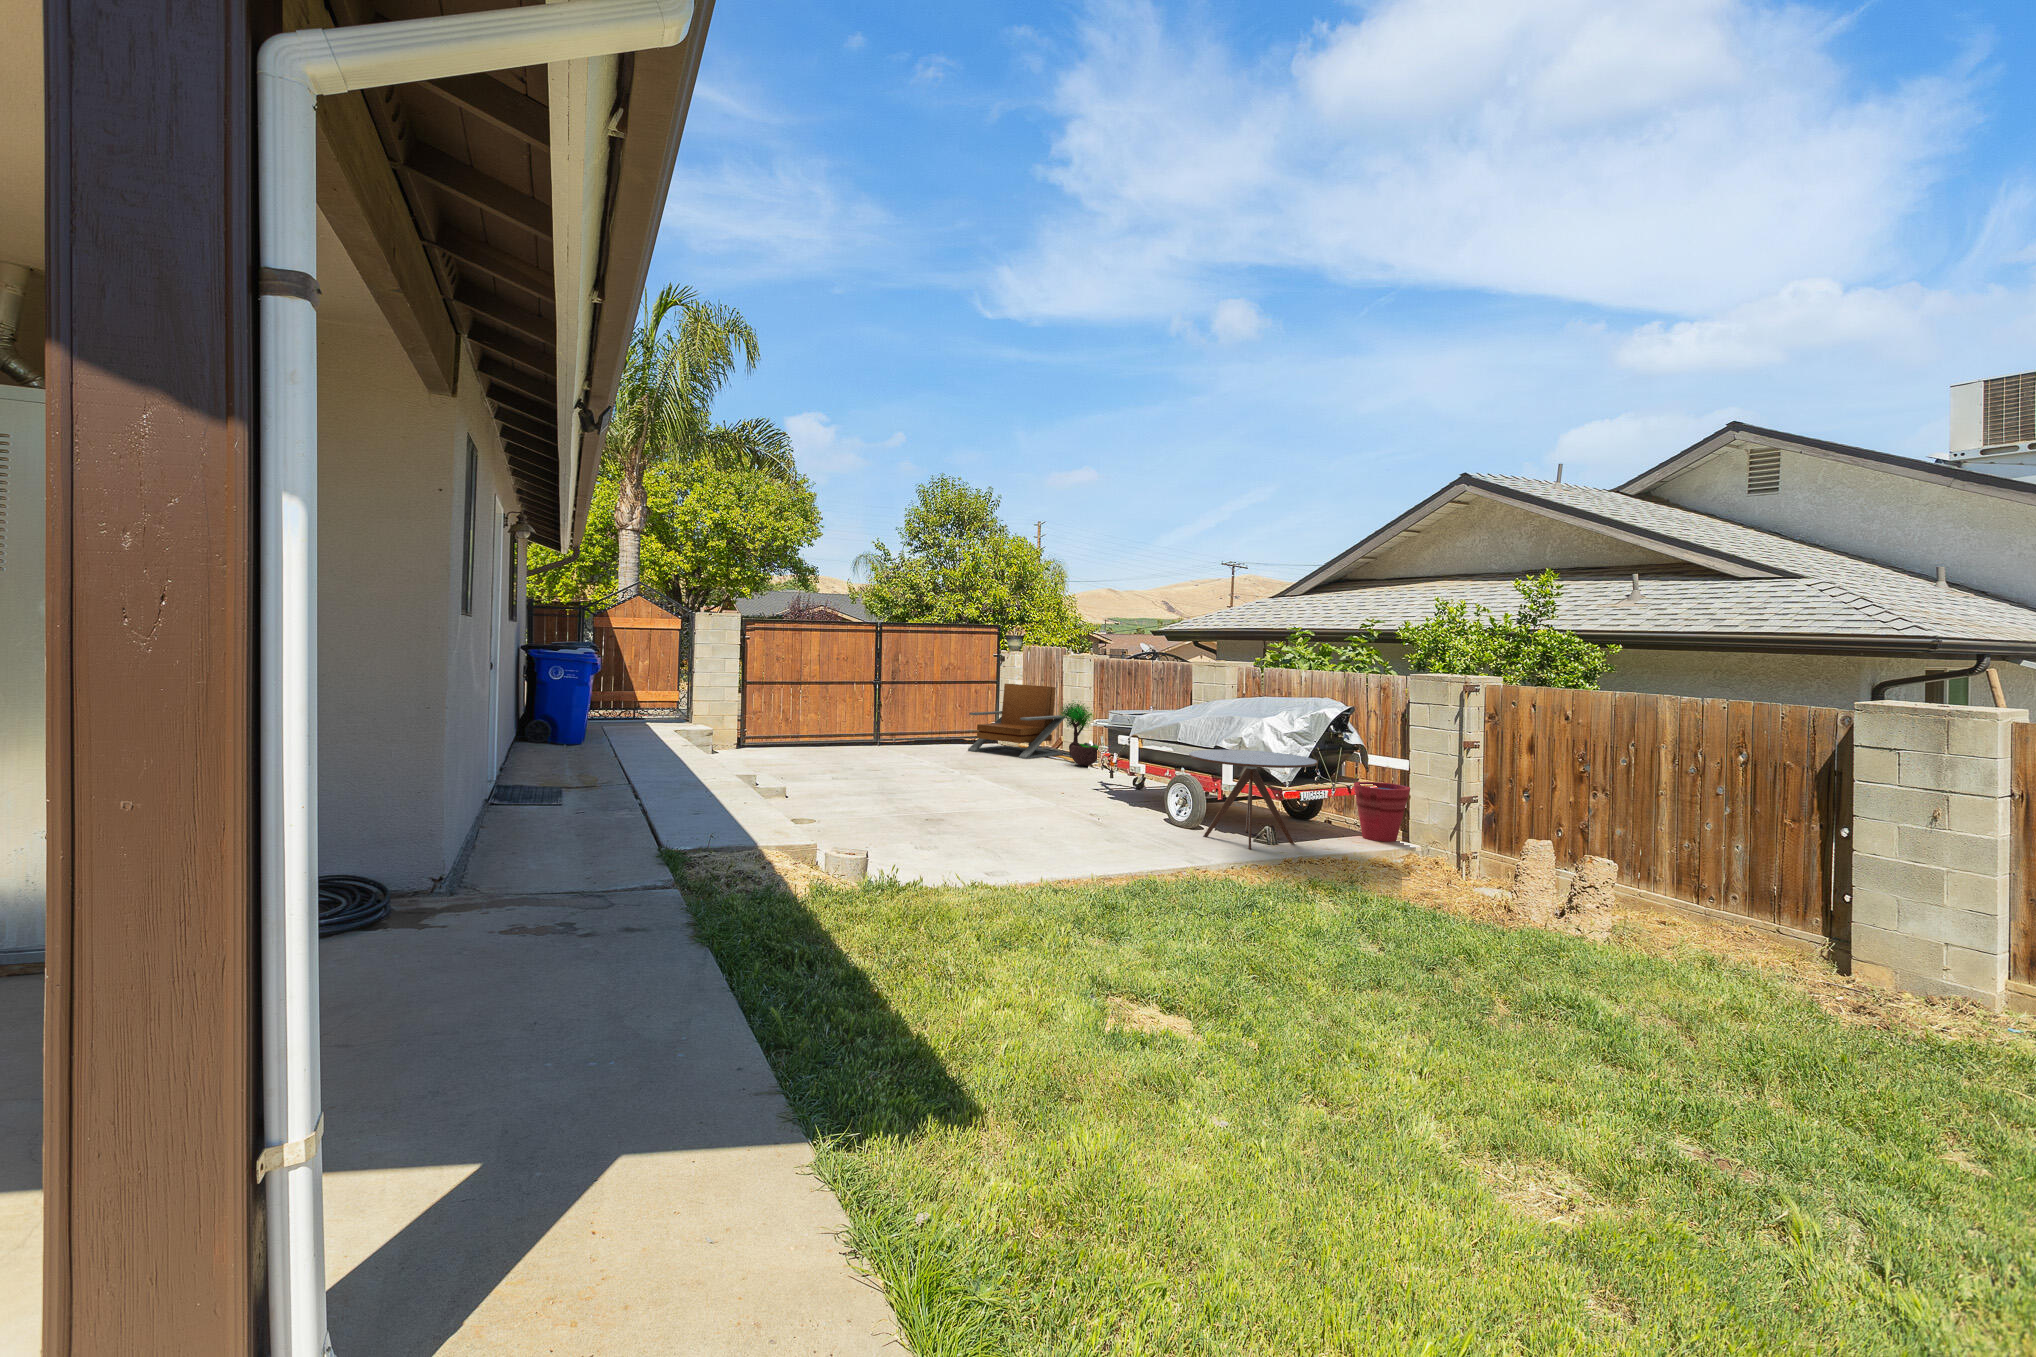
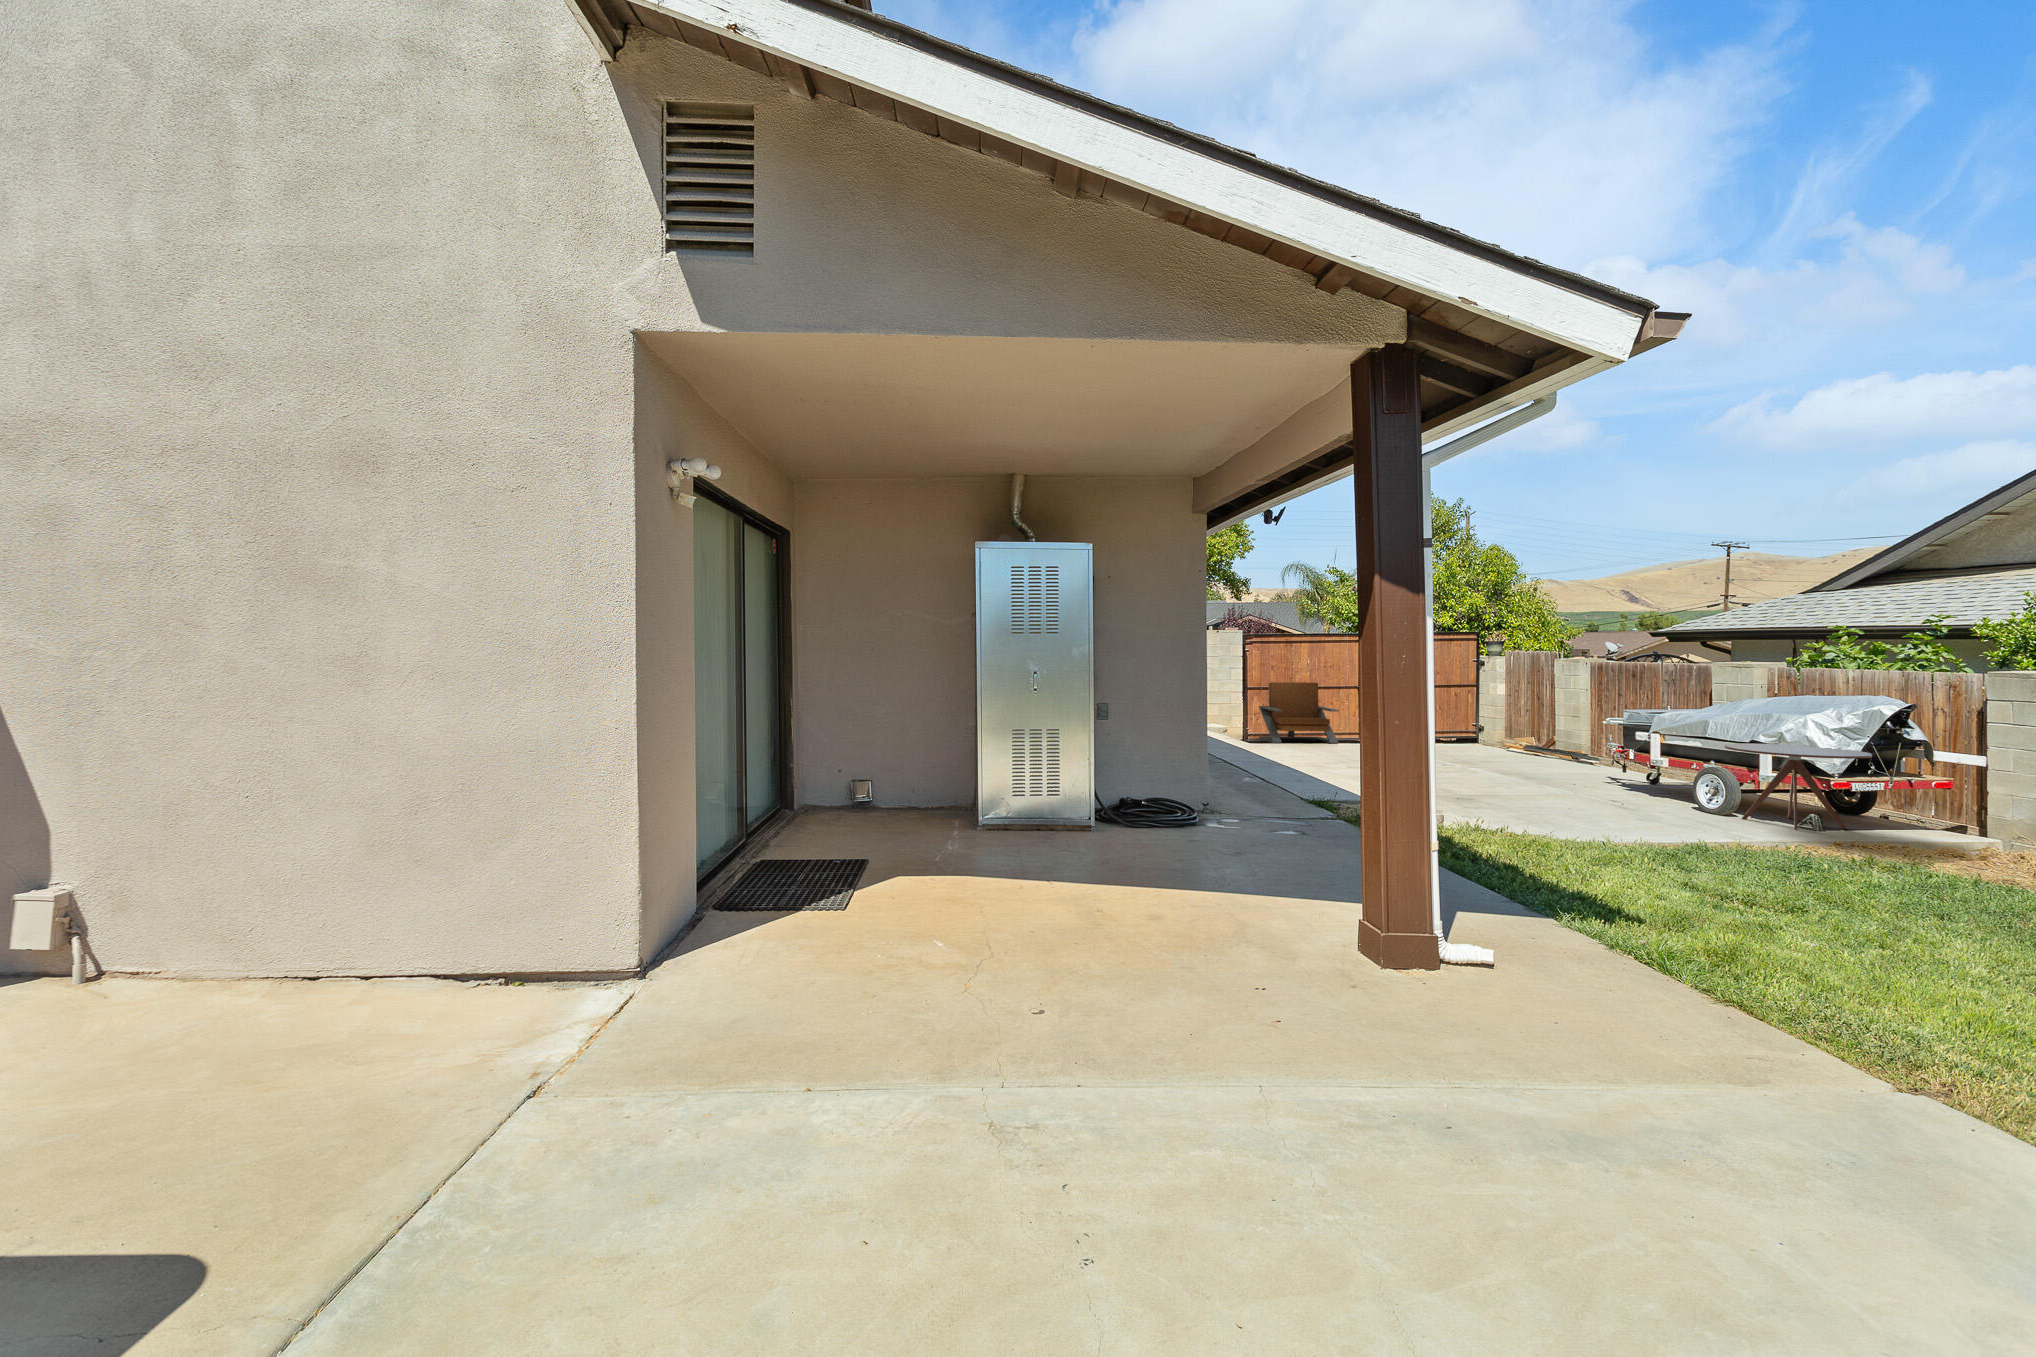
lounge chair: present [968,684,1065,759] -> present [1259,682,1339,743]
potted tree: present [1060,701,1098,766] -> none [1555,698,1601,762]
bucket: present [1354,782,1411,842] -> none [1917,777,1991,834]

